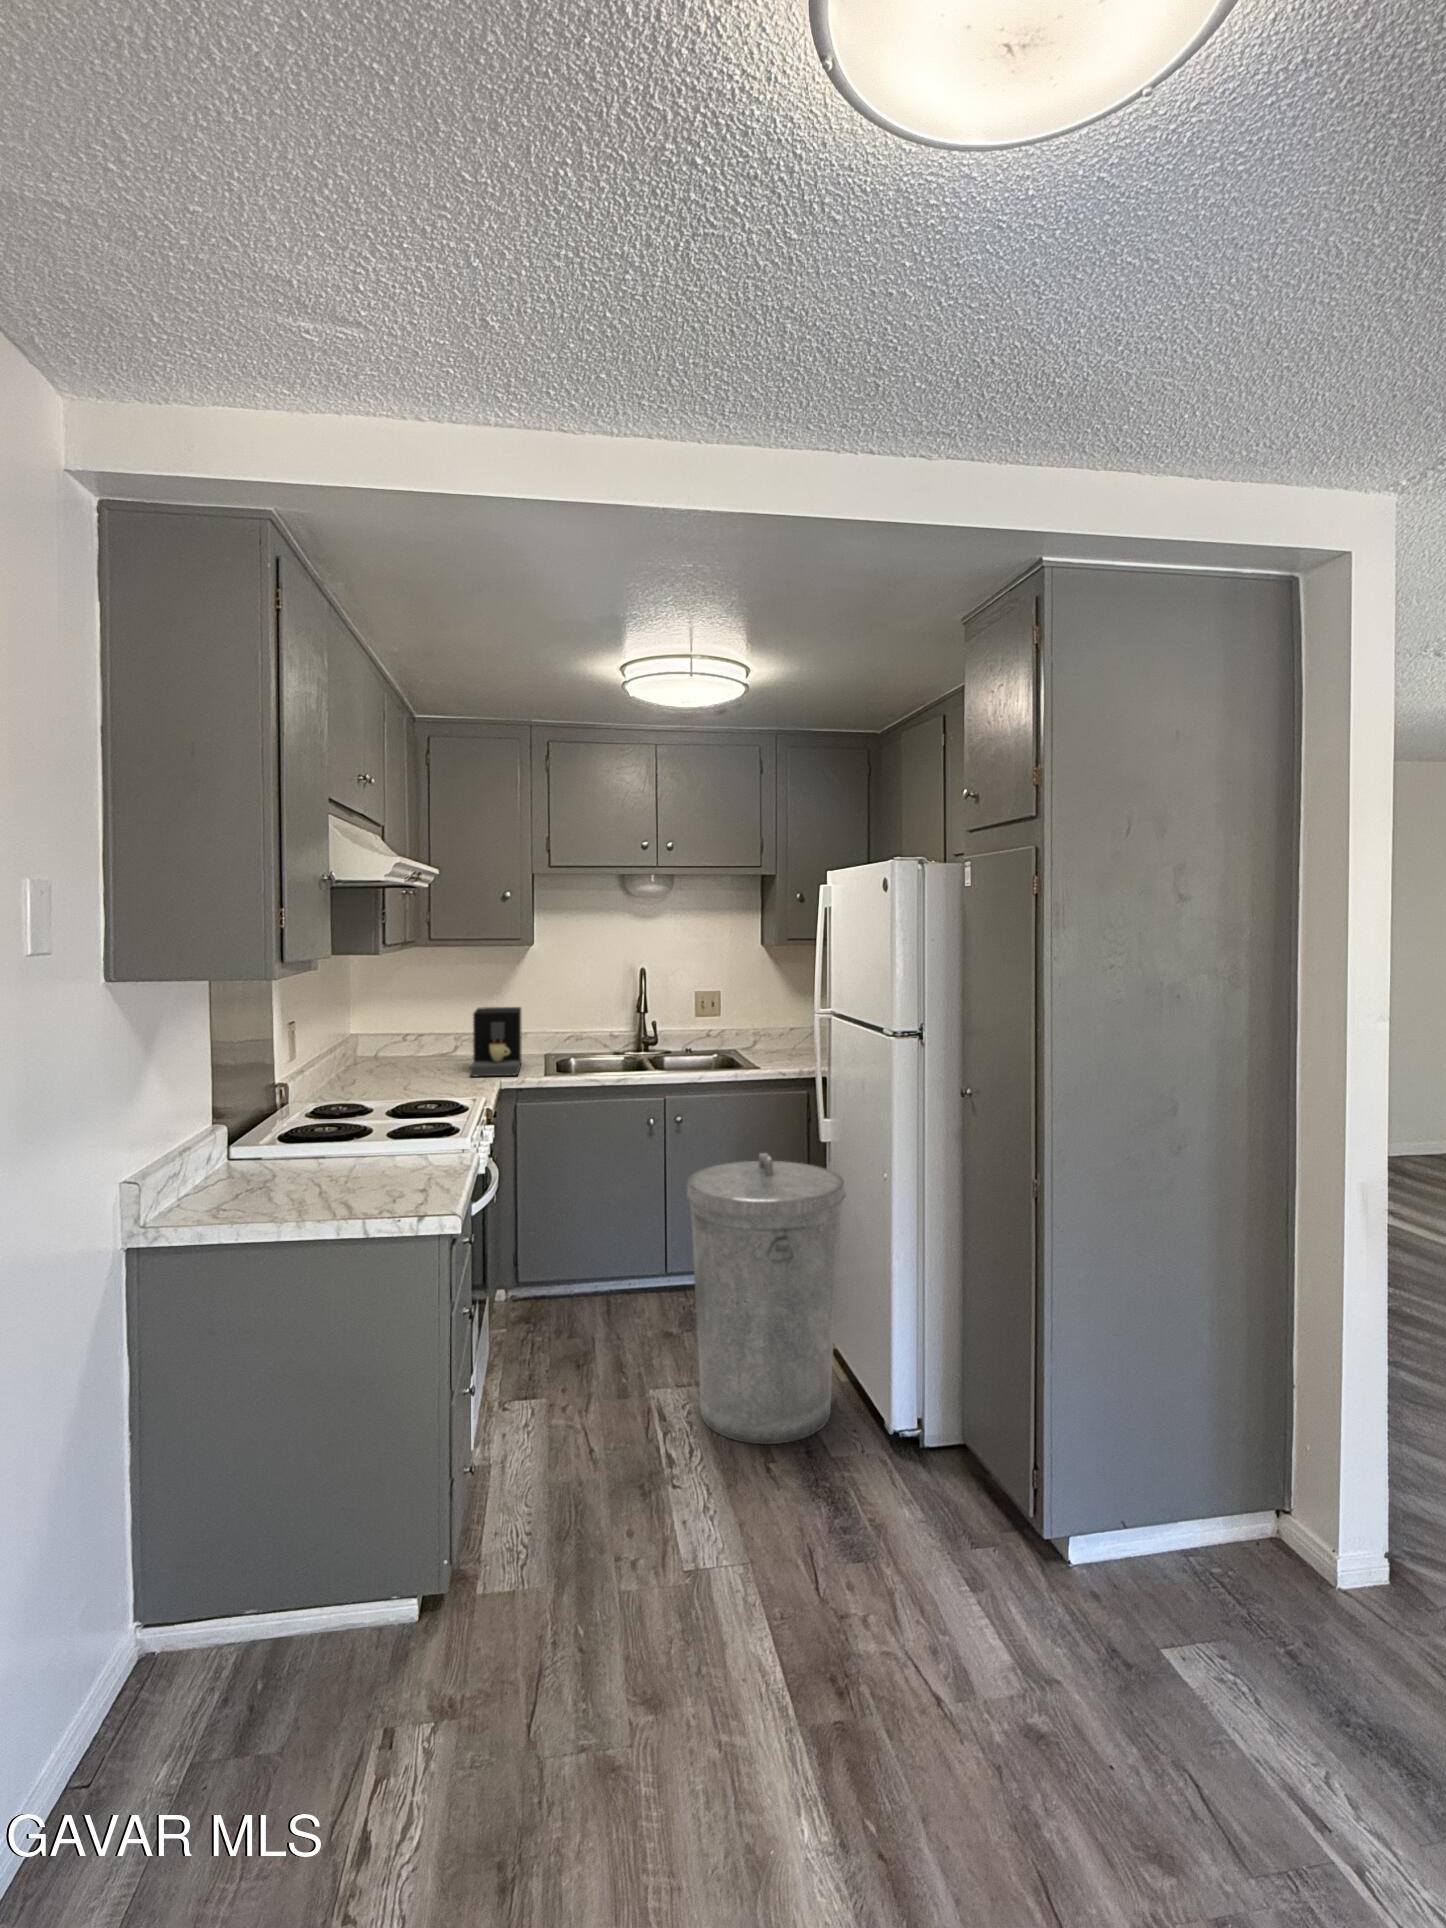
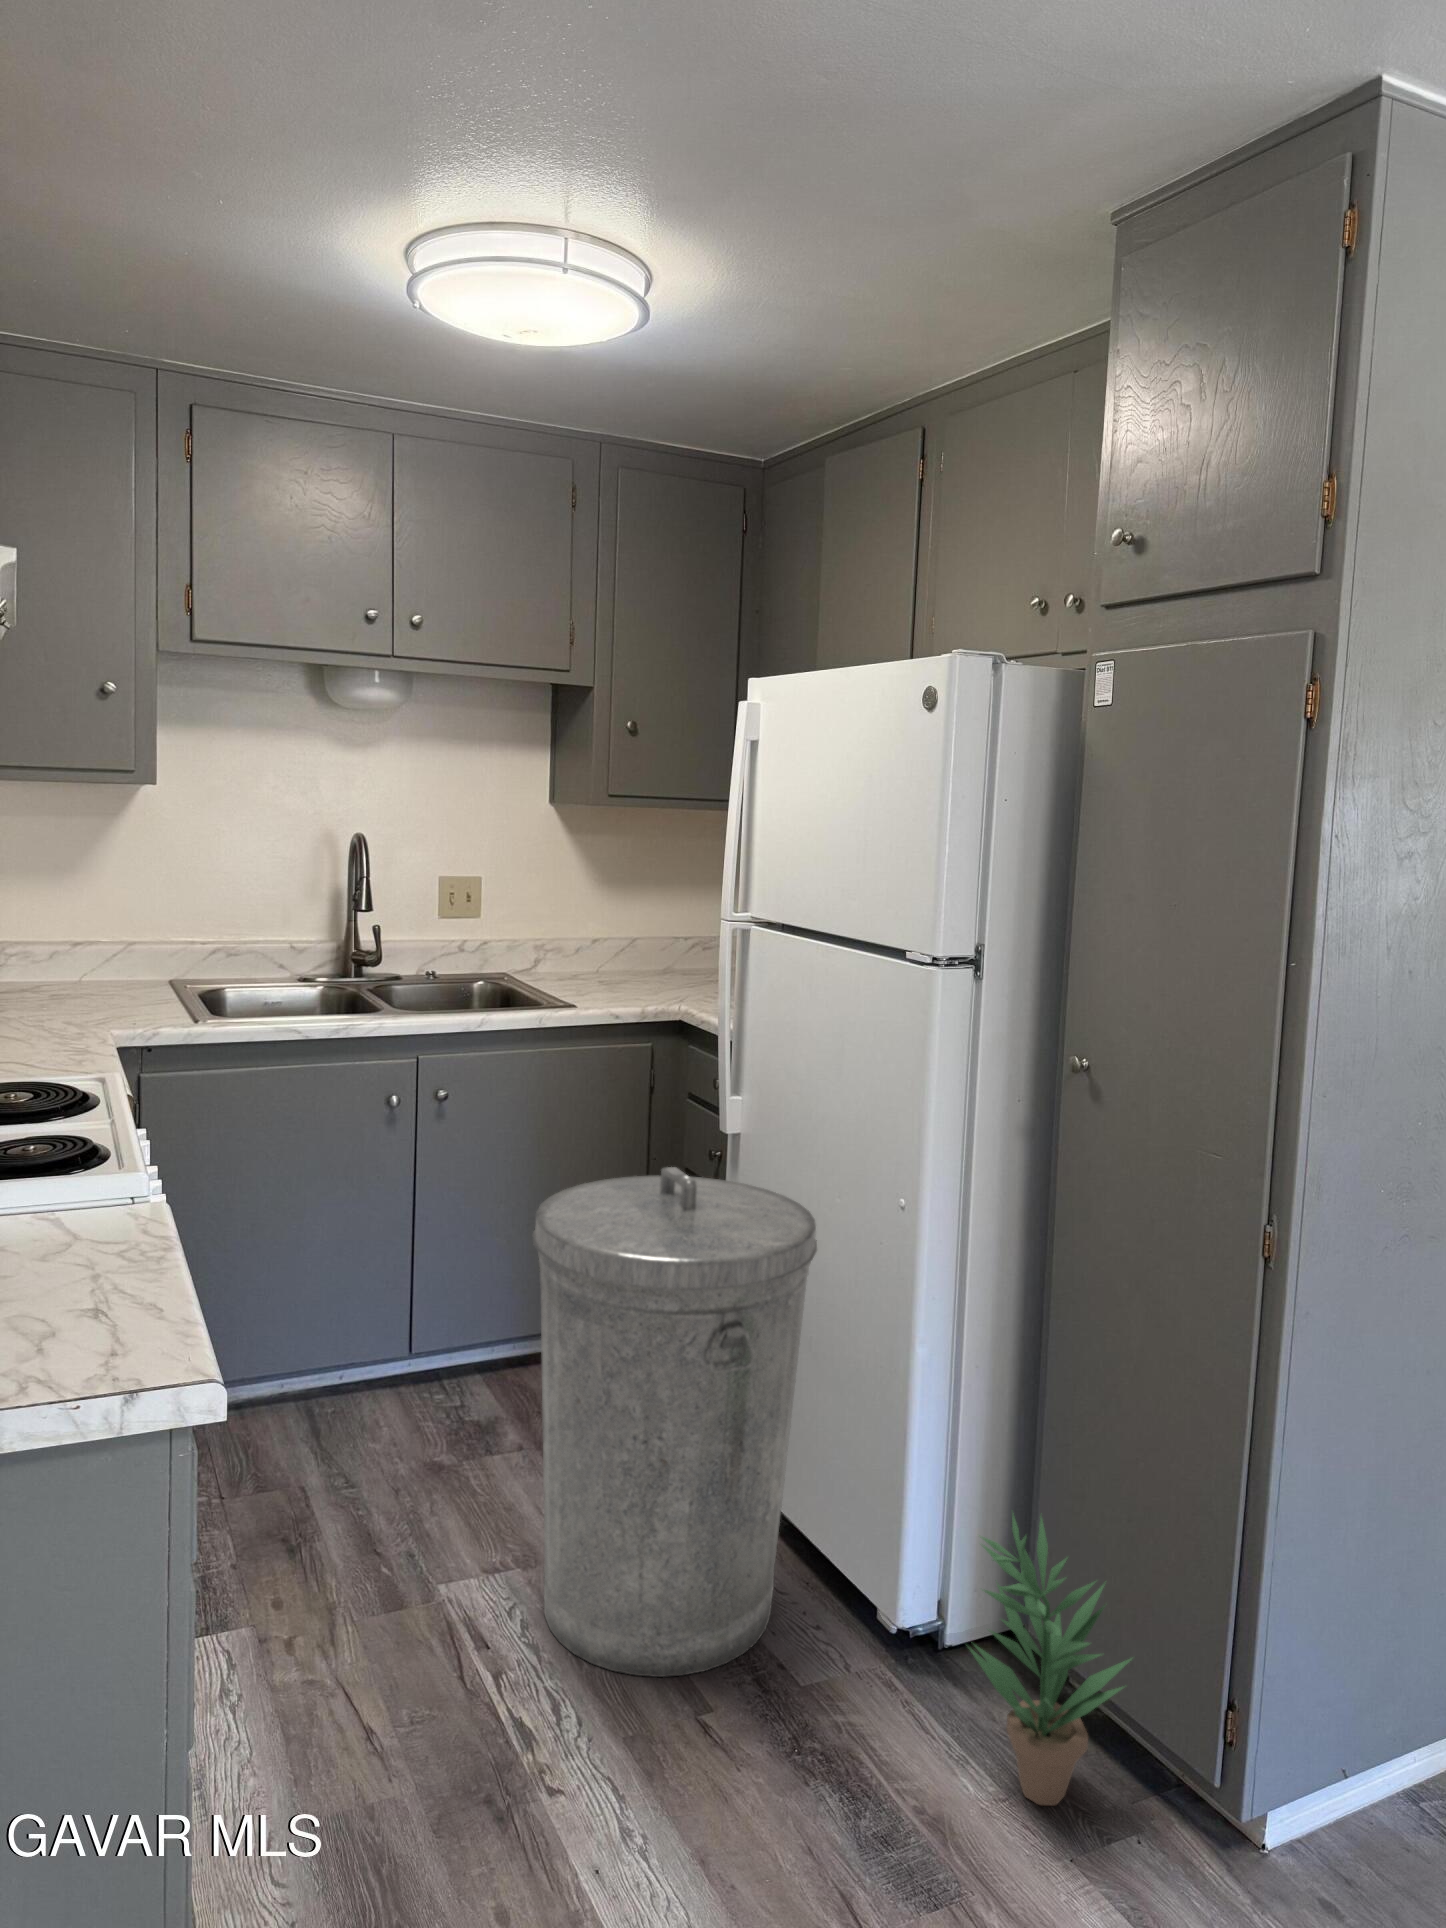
coffee maker: present [470,1007,522,1077] -> none [43,892,140,1022]
potted plant: none [902,1349,999,1529] -> present [969,1515,1131,1805]

